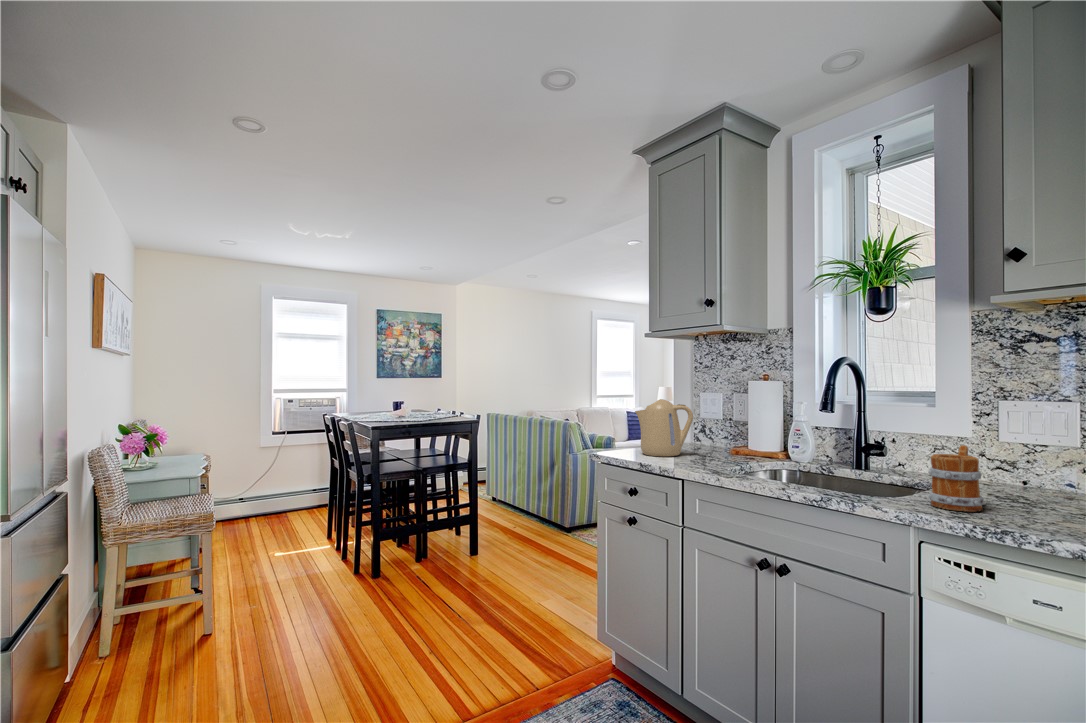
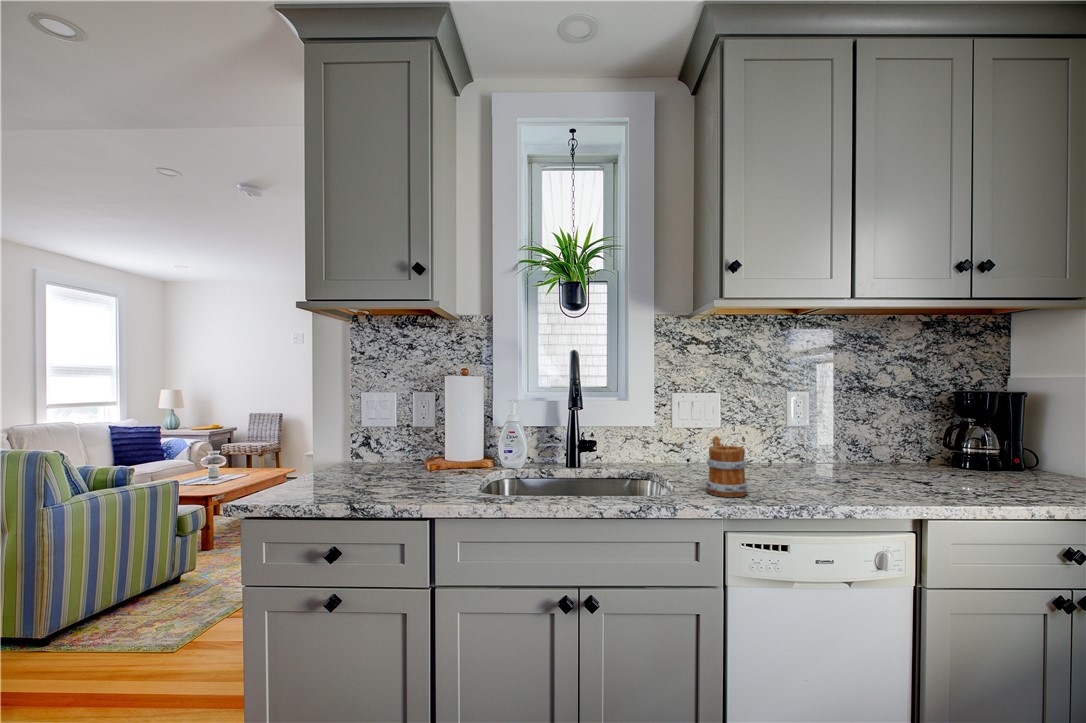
kettle: present [635,399,693,457] -> none [314,406,398,492]

